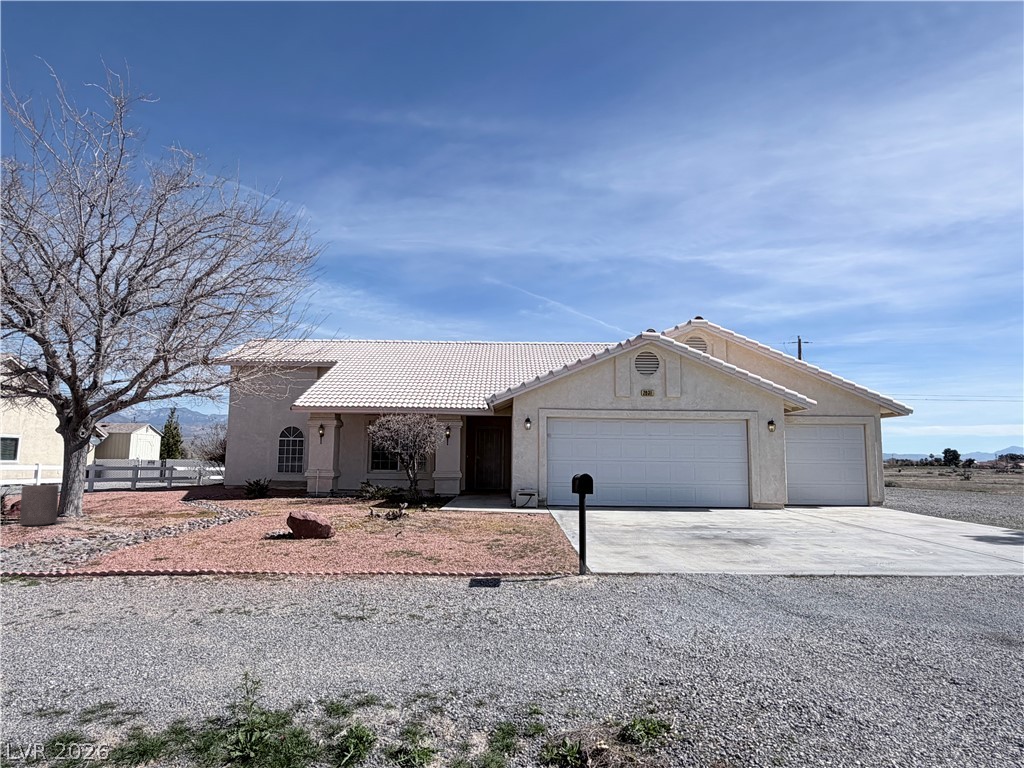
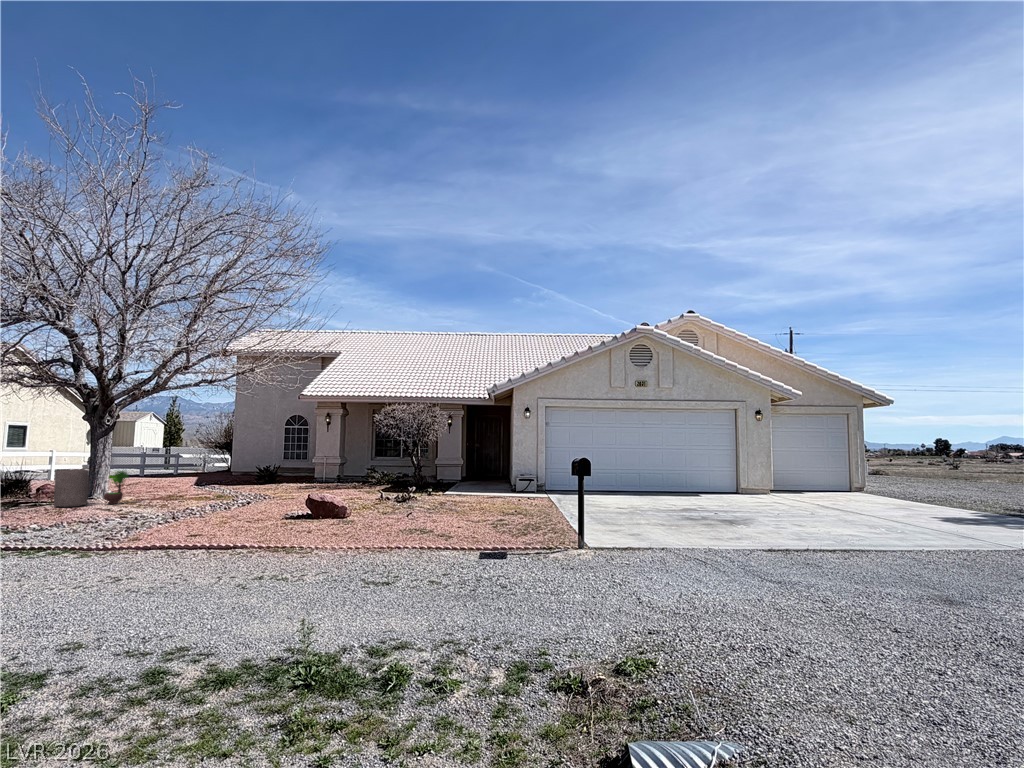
potted tree: none [75,482,102,522] -> present [104,471,128,504]

